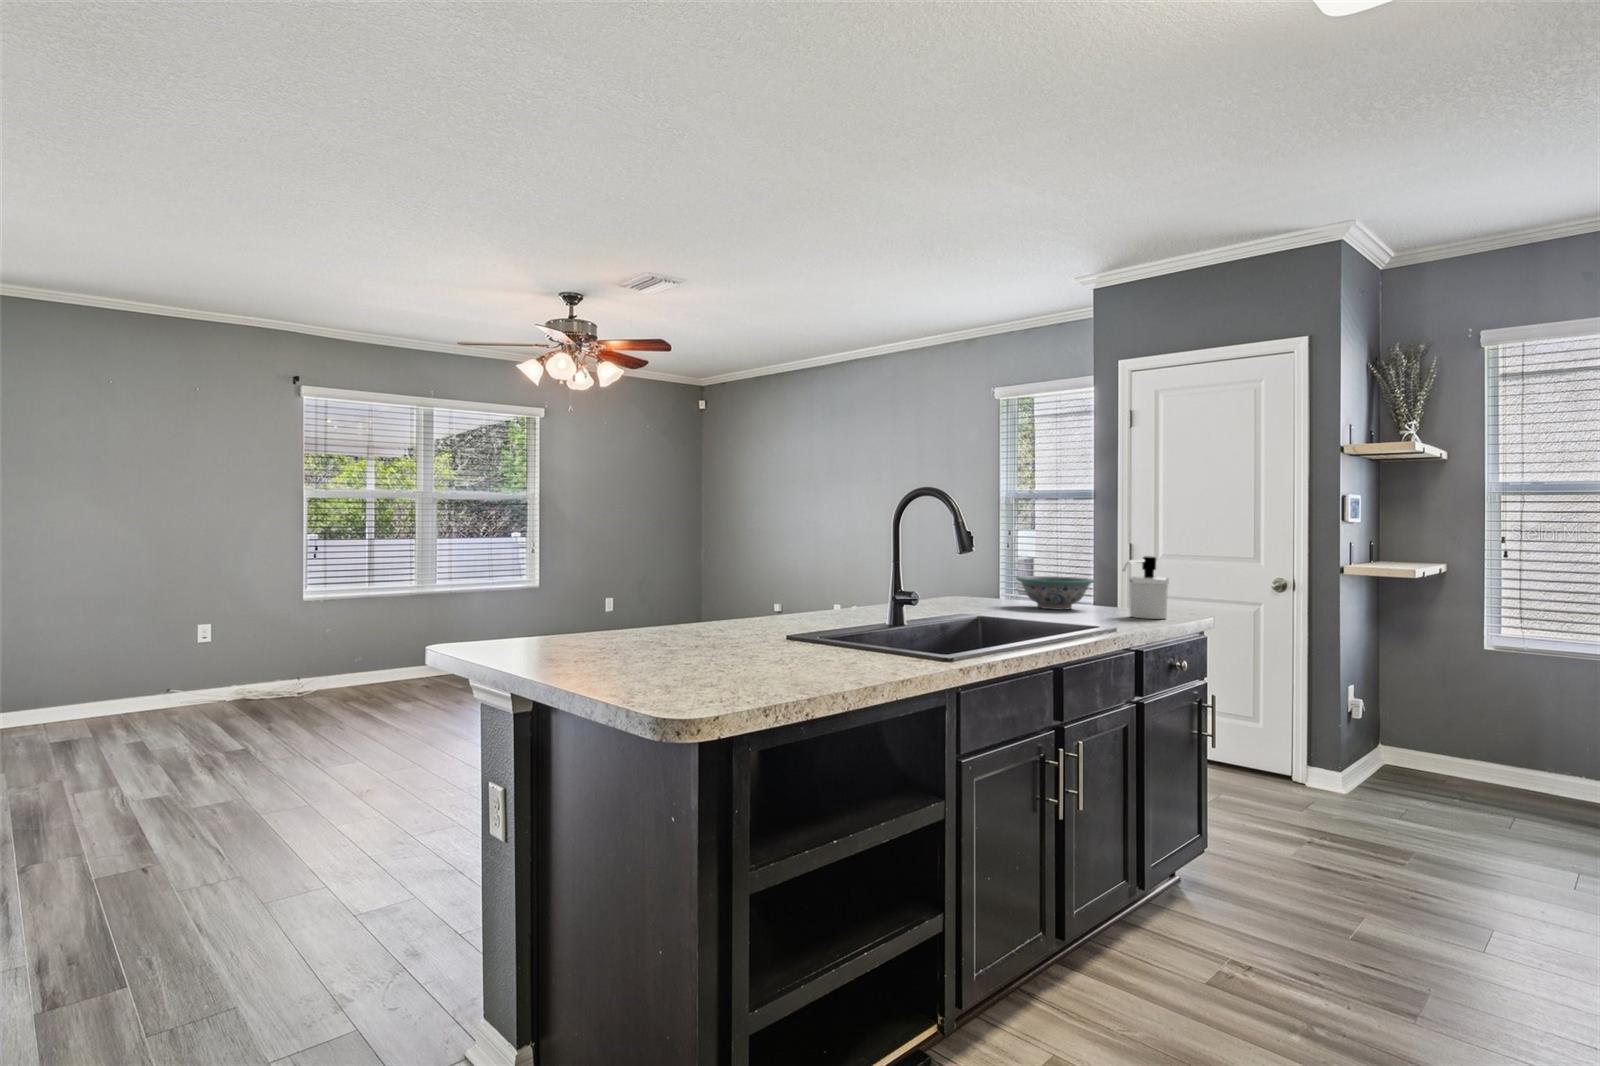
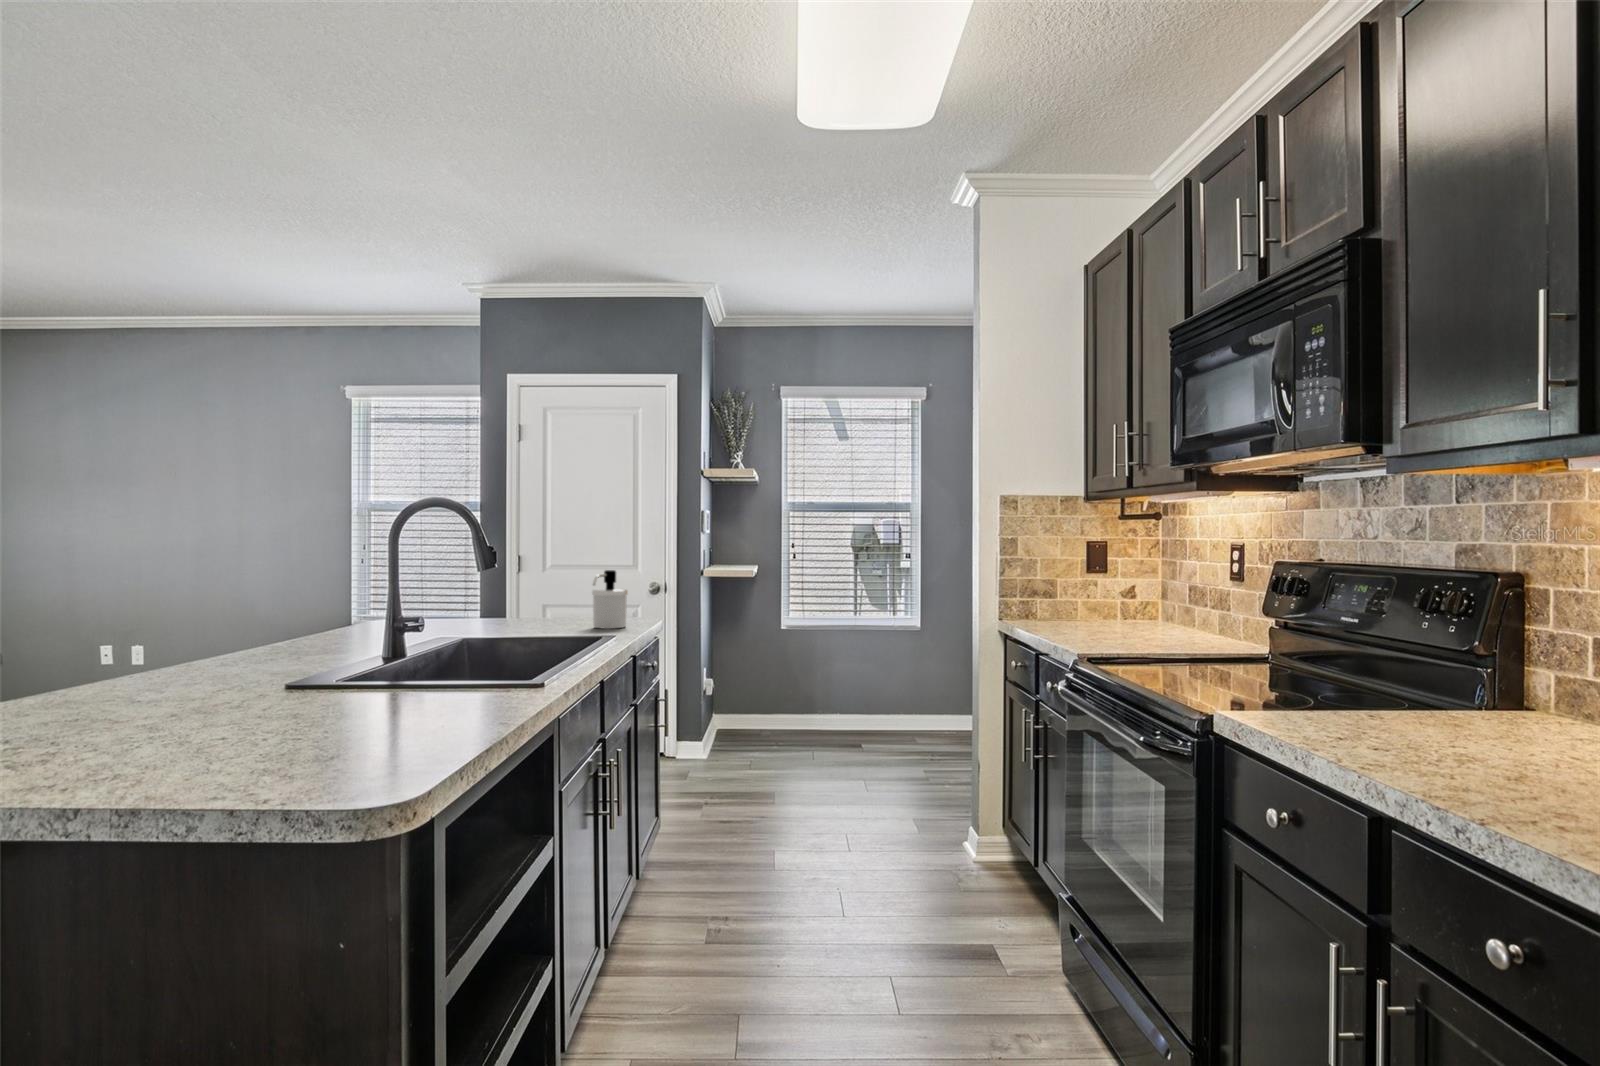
decorative bowl: present [1016,576,1095,610] -> none [469,593,551,628]

